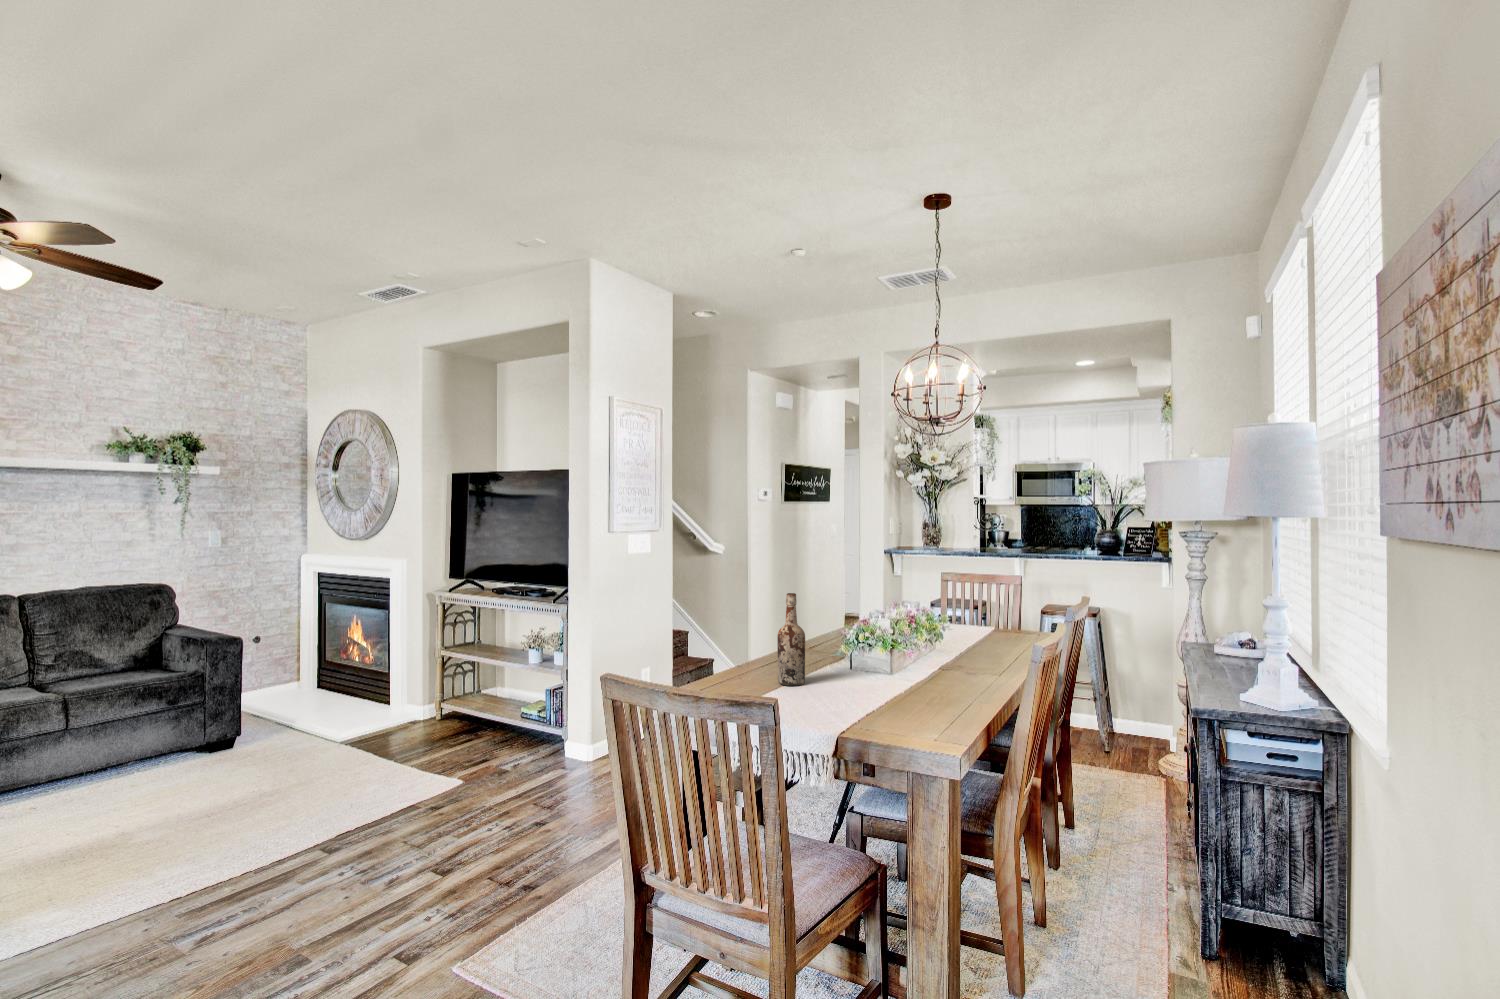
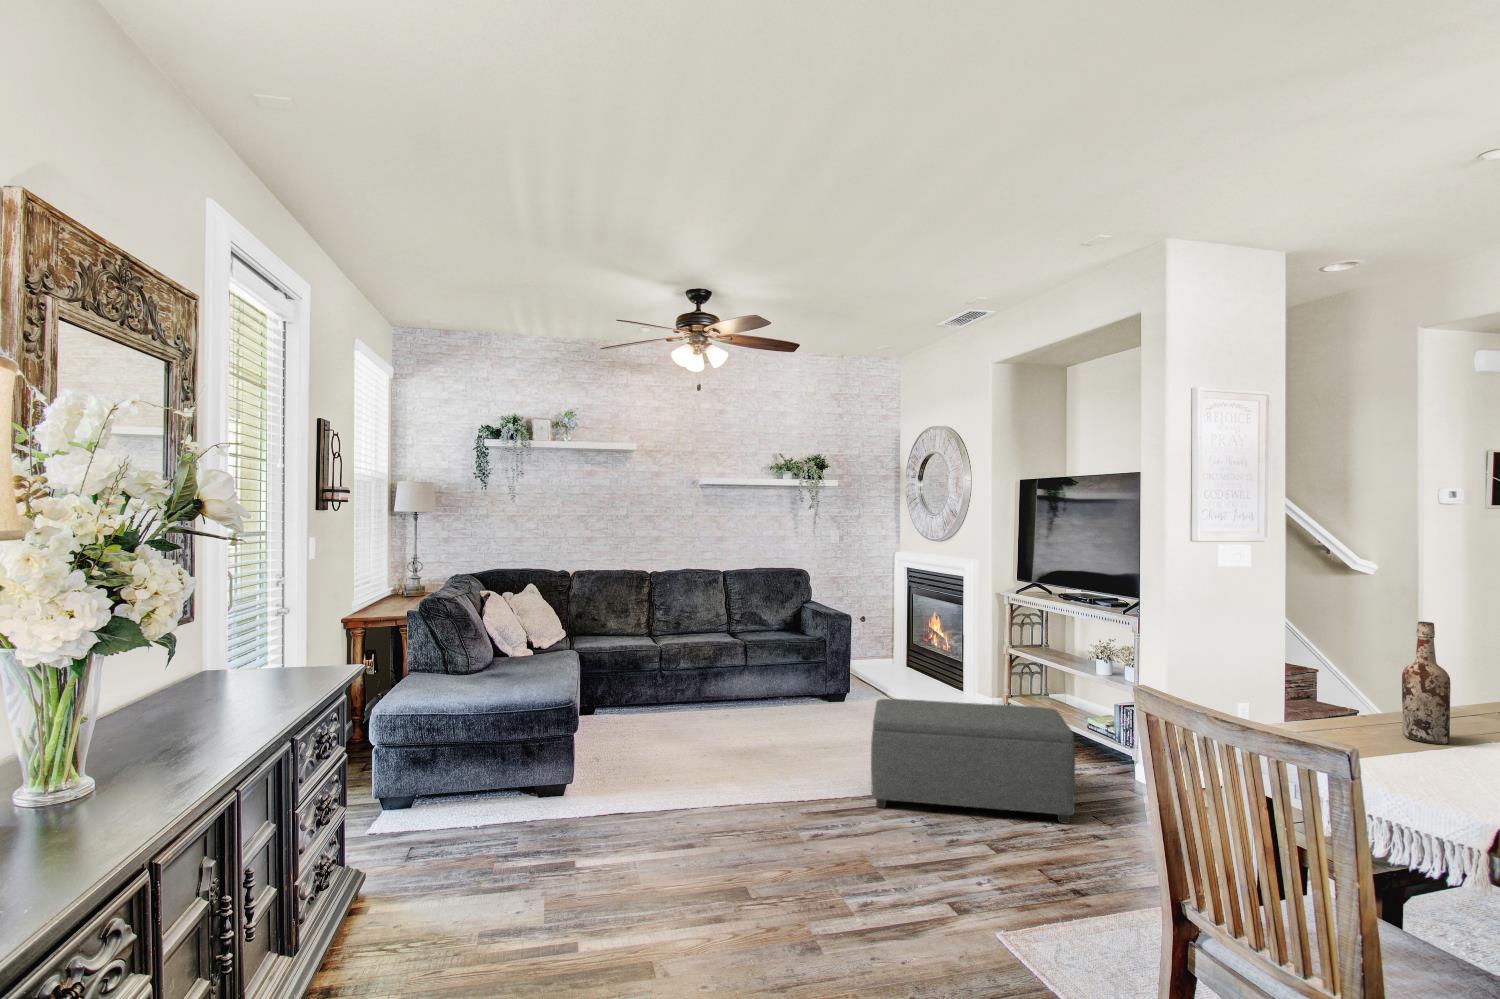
ottoman: none [283,708,519,870] -> present [871,699,1075,824]

